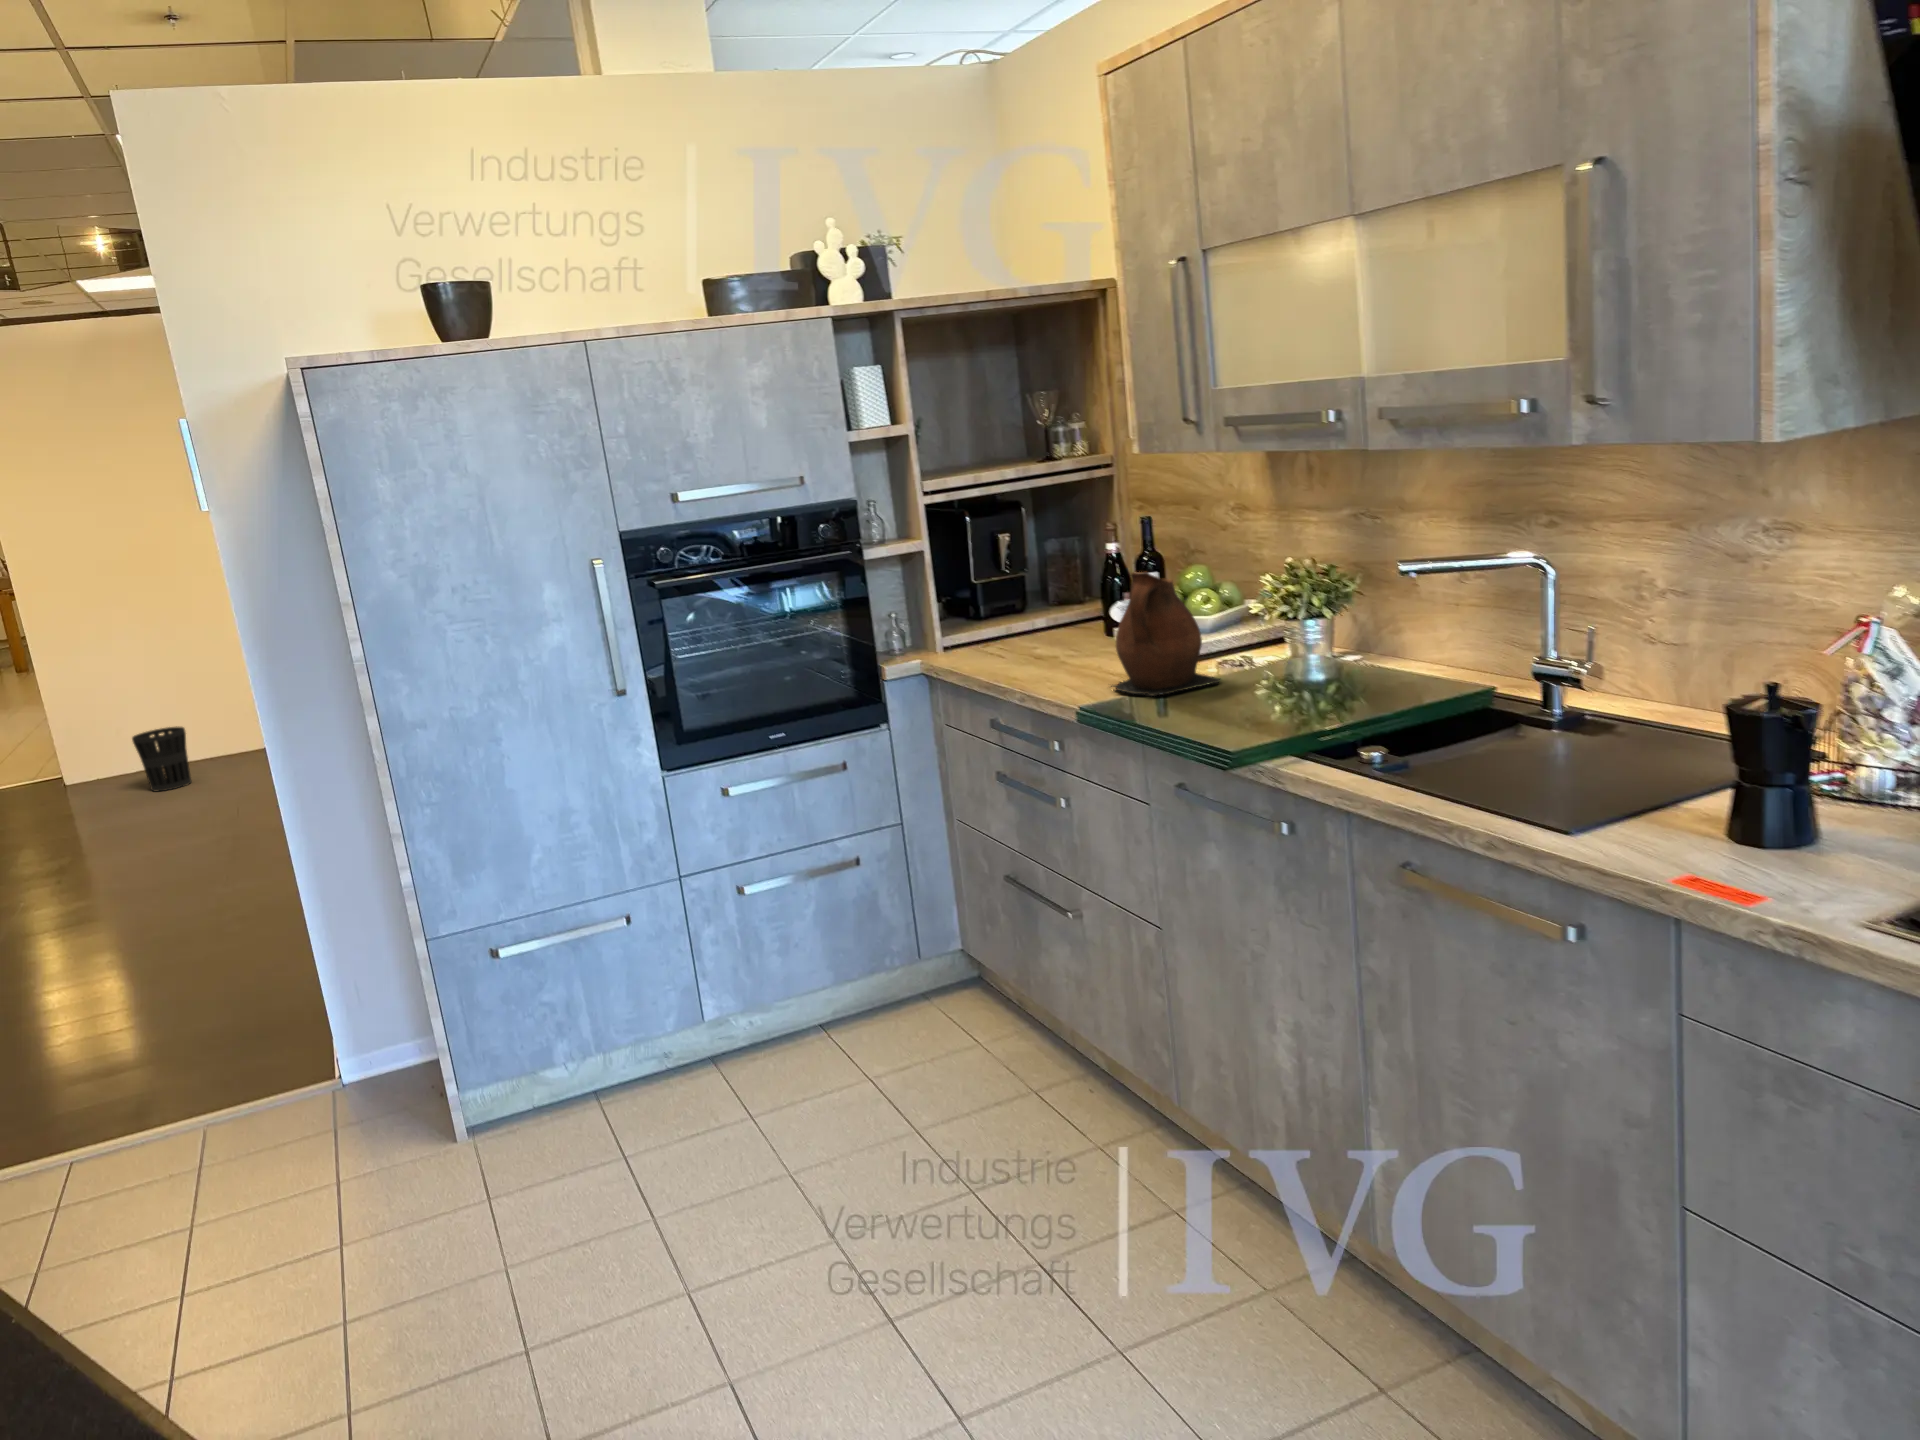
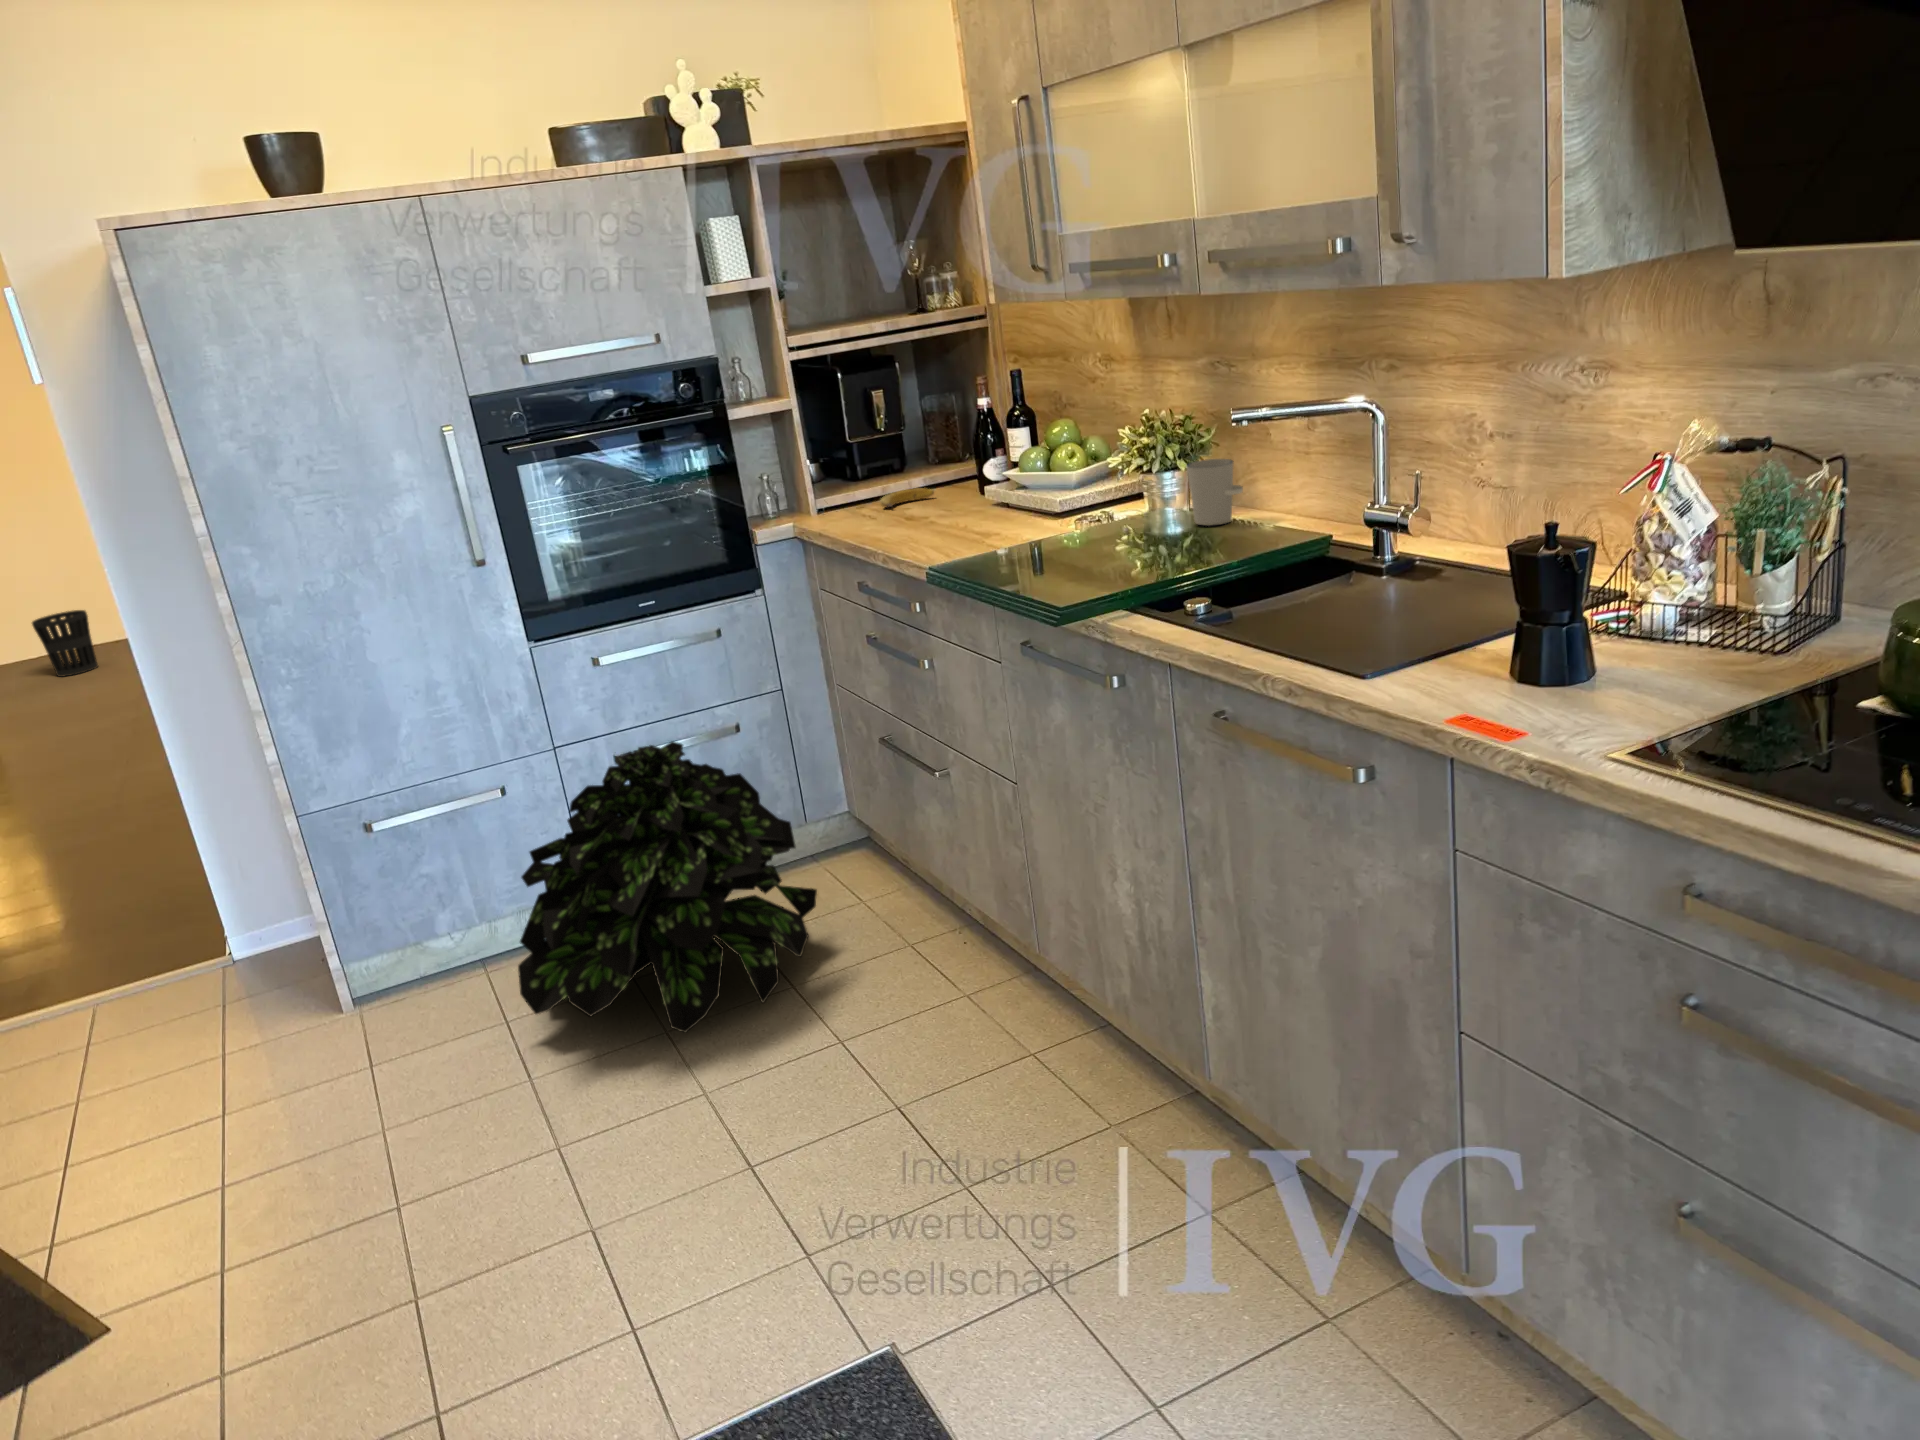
ceramic pitcher: present [1111,572,1220,696] -> none [963,426,1076,553]
cup: none [1336,608,1393,674] -> present [1187,459,1243,526]
fruit: none [1007,629,1059,647] -> present [880,488,934,507]
potted plant: none [642,875,941,1176] -> present [518,741,817,1033]

